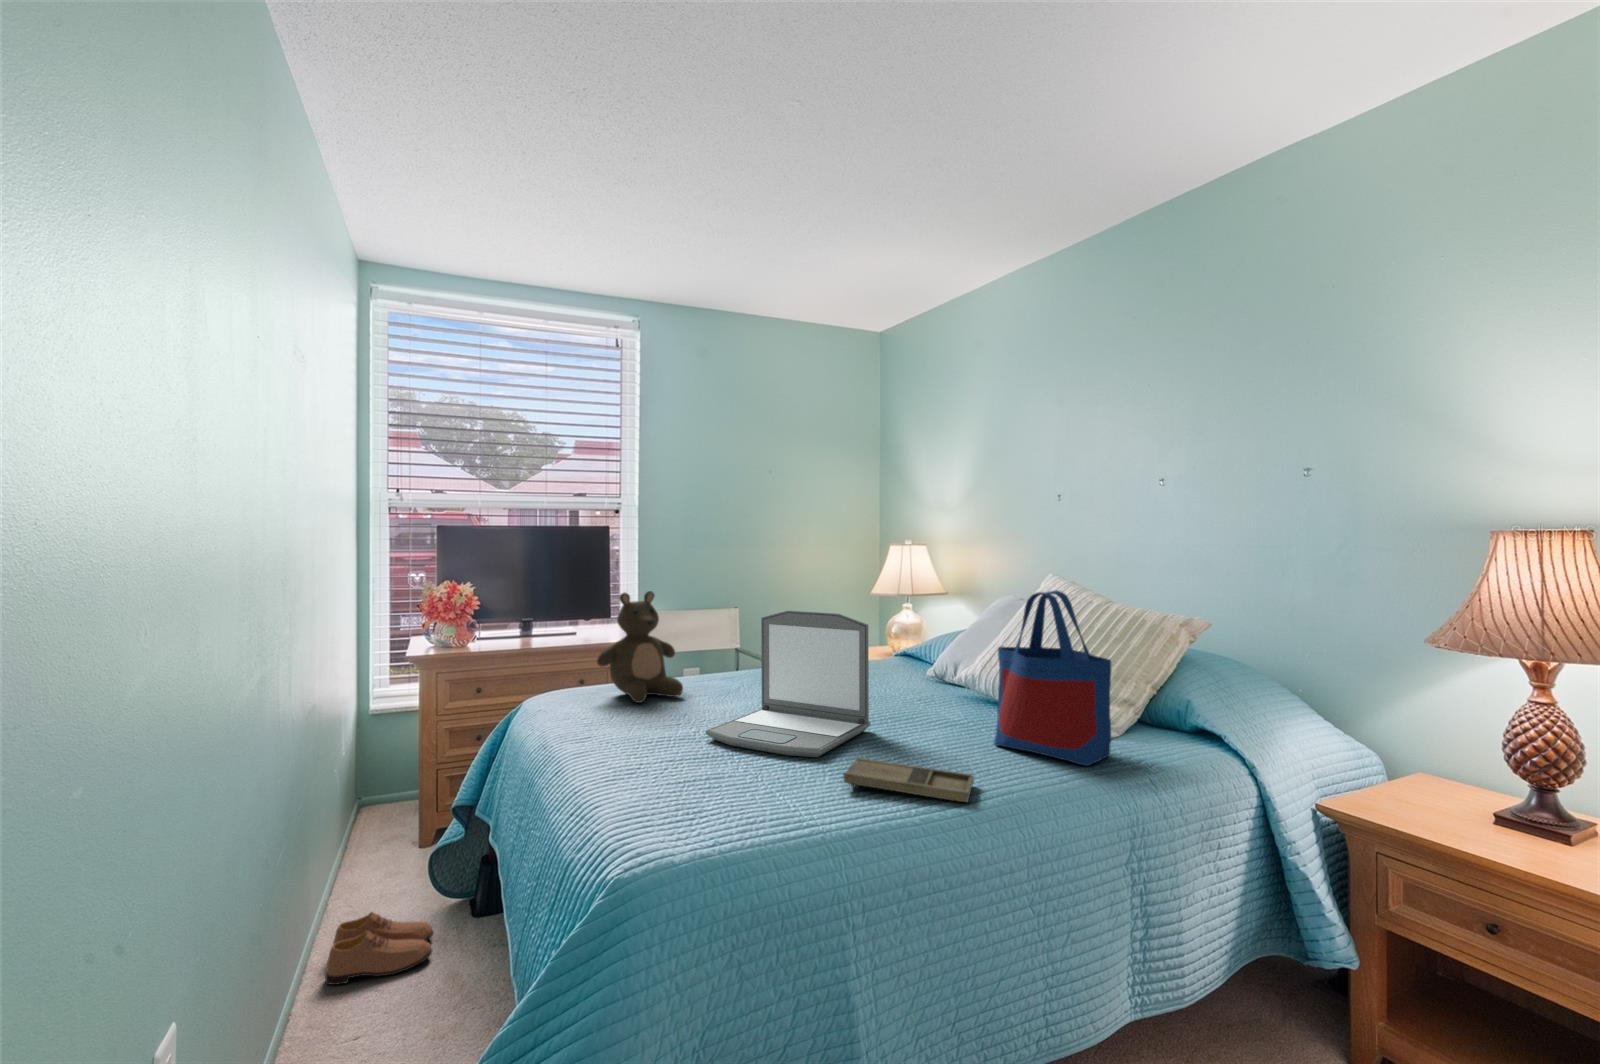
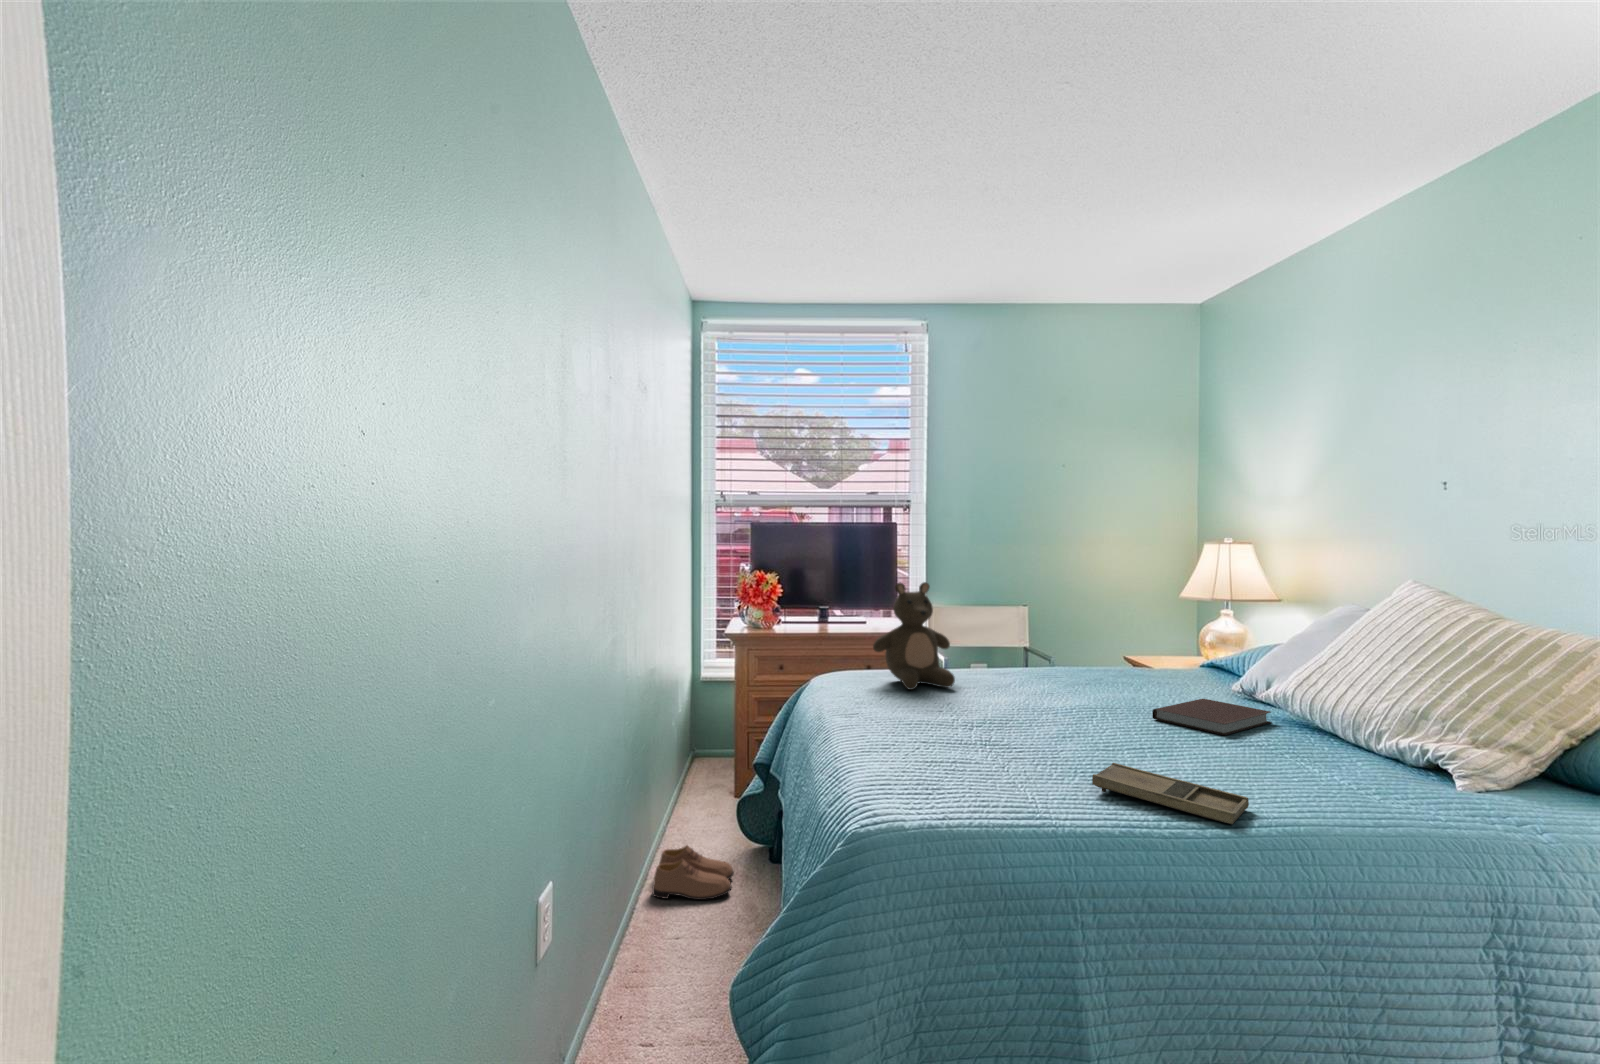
tote bag: present [994,590,1111,766] -> none [1295,598,1457,812]
laptop: present [706,611,871,757] -> none [965,607,1146,759]
notebook: none [868,685,959,717] -> present [1152,699,1272,735]

